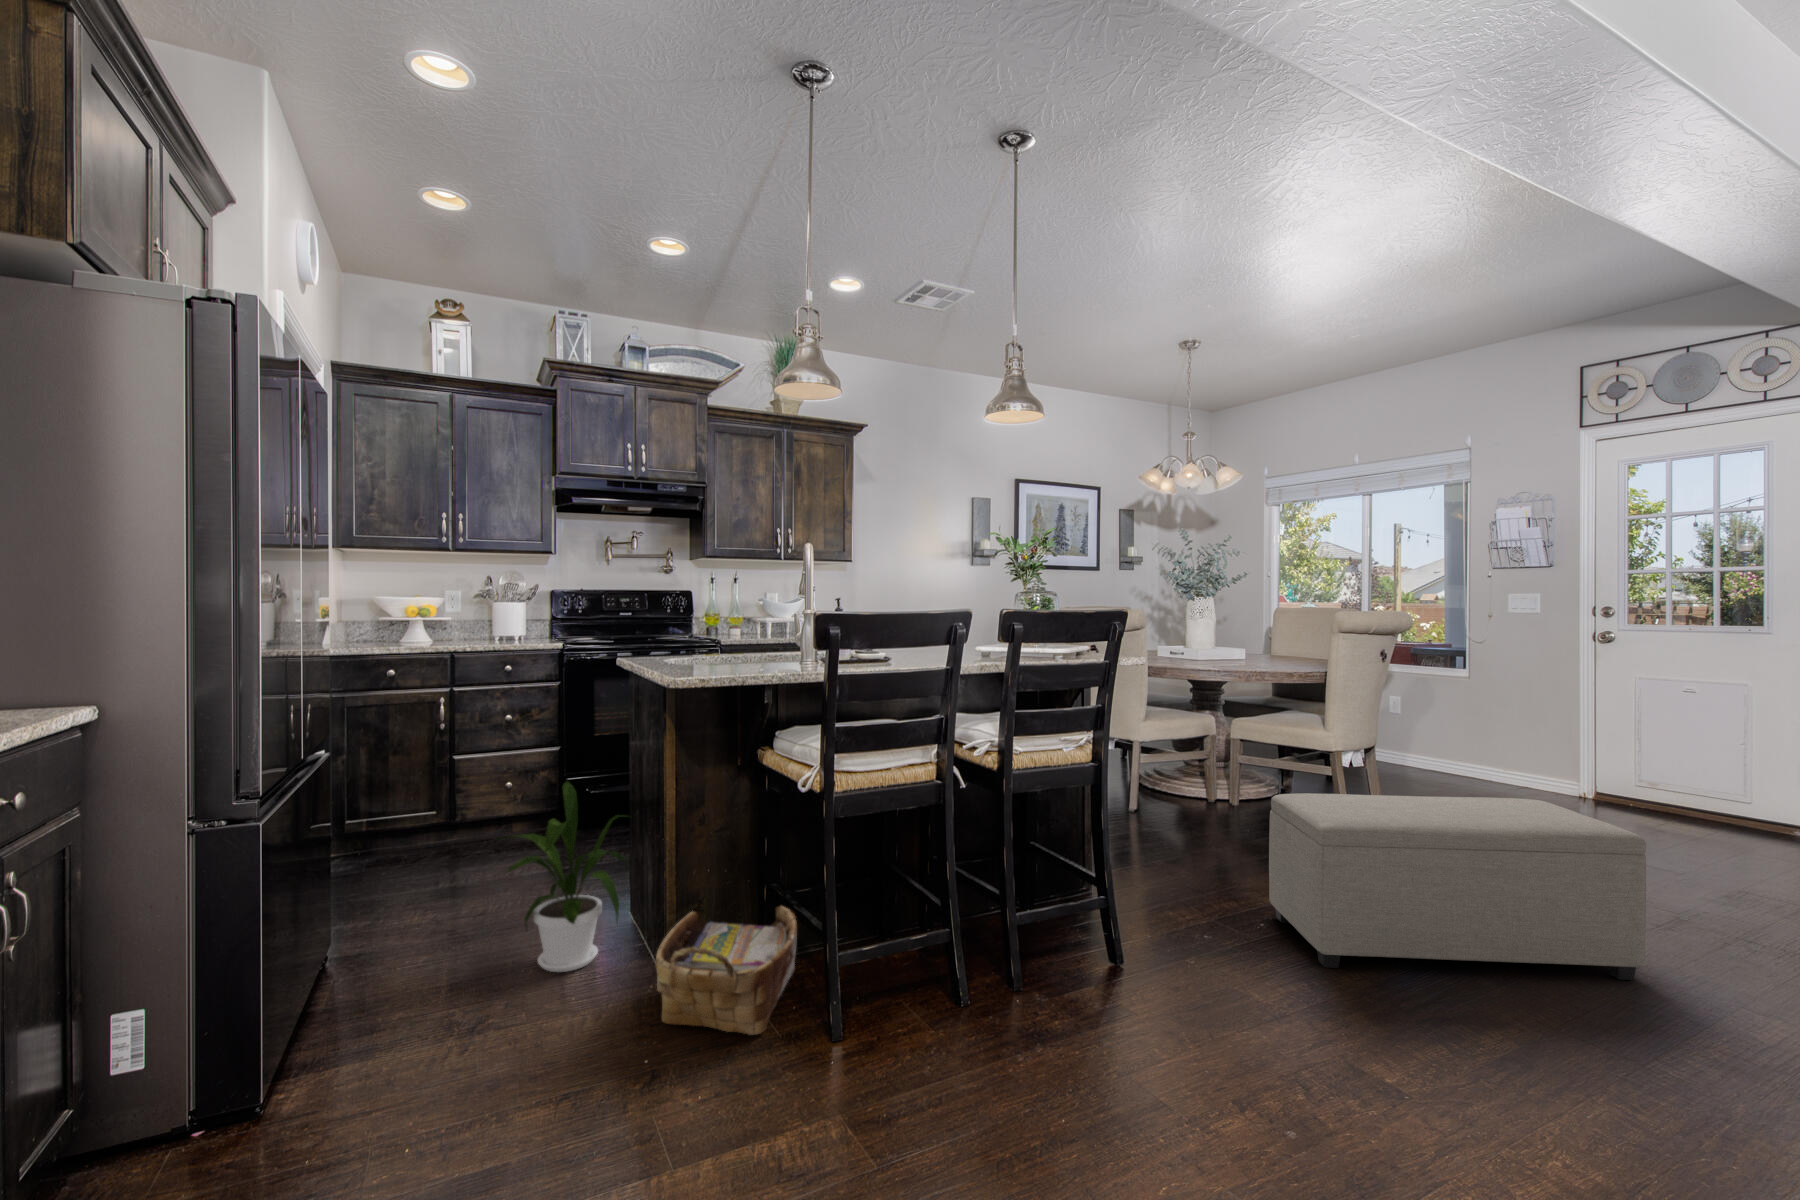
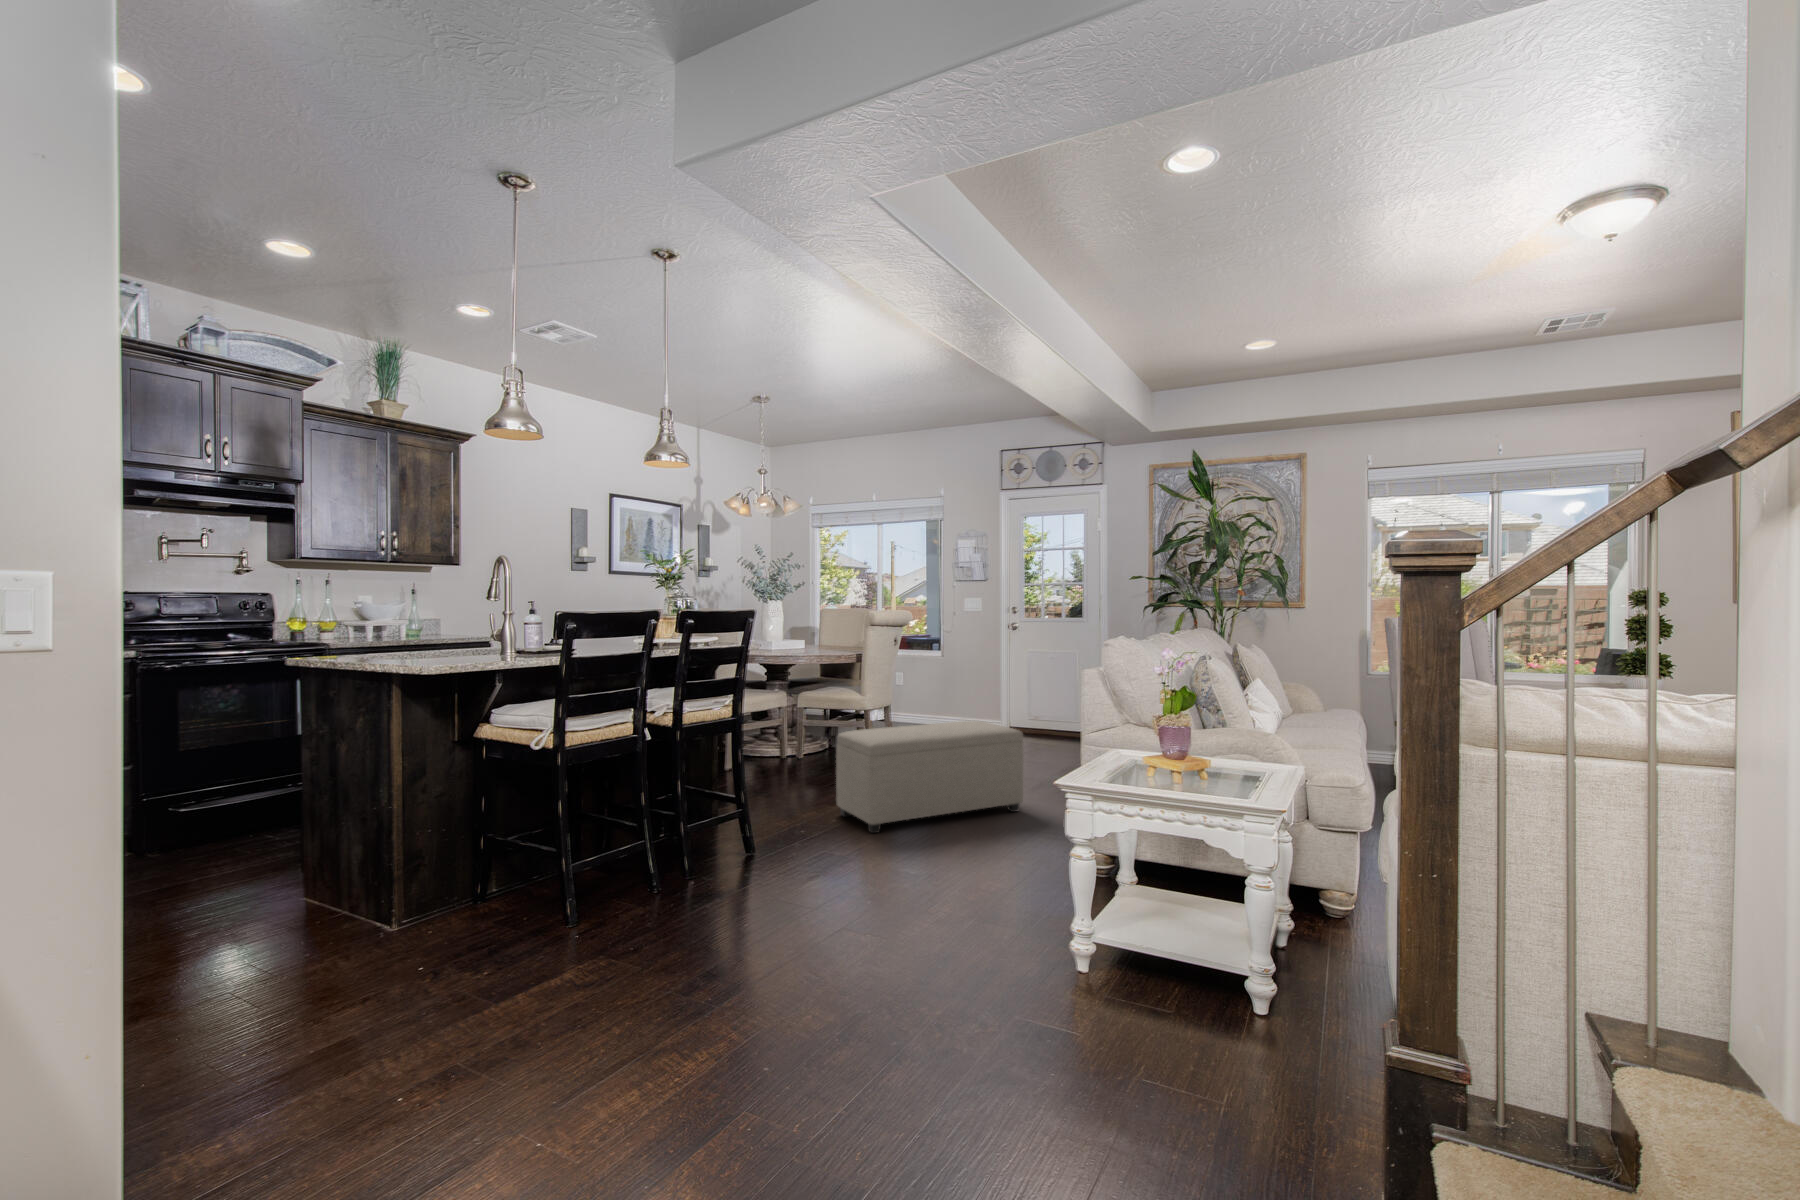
house plant: present [507,781,625,972] -> none [160,778,334,951]
woven basket: present [655,906,797,1035] -> none [405,830,523,951]

